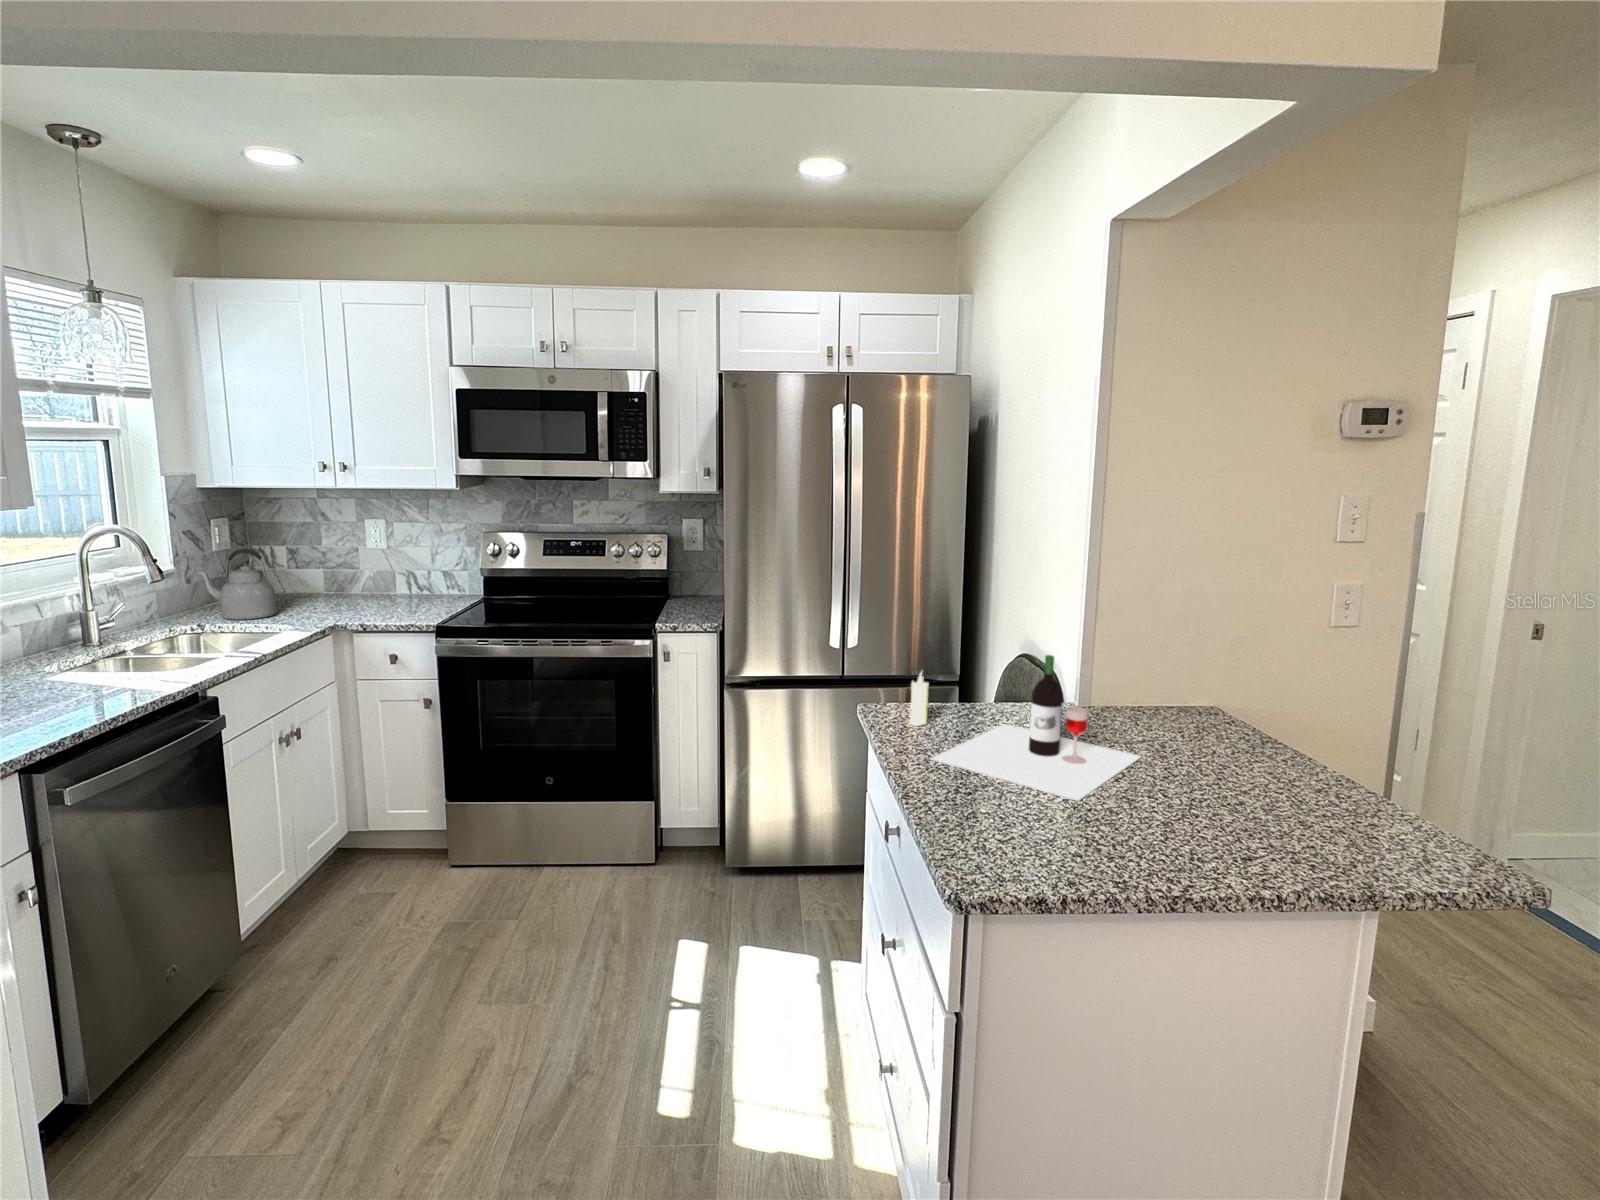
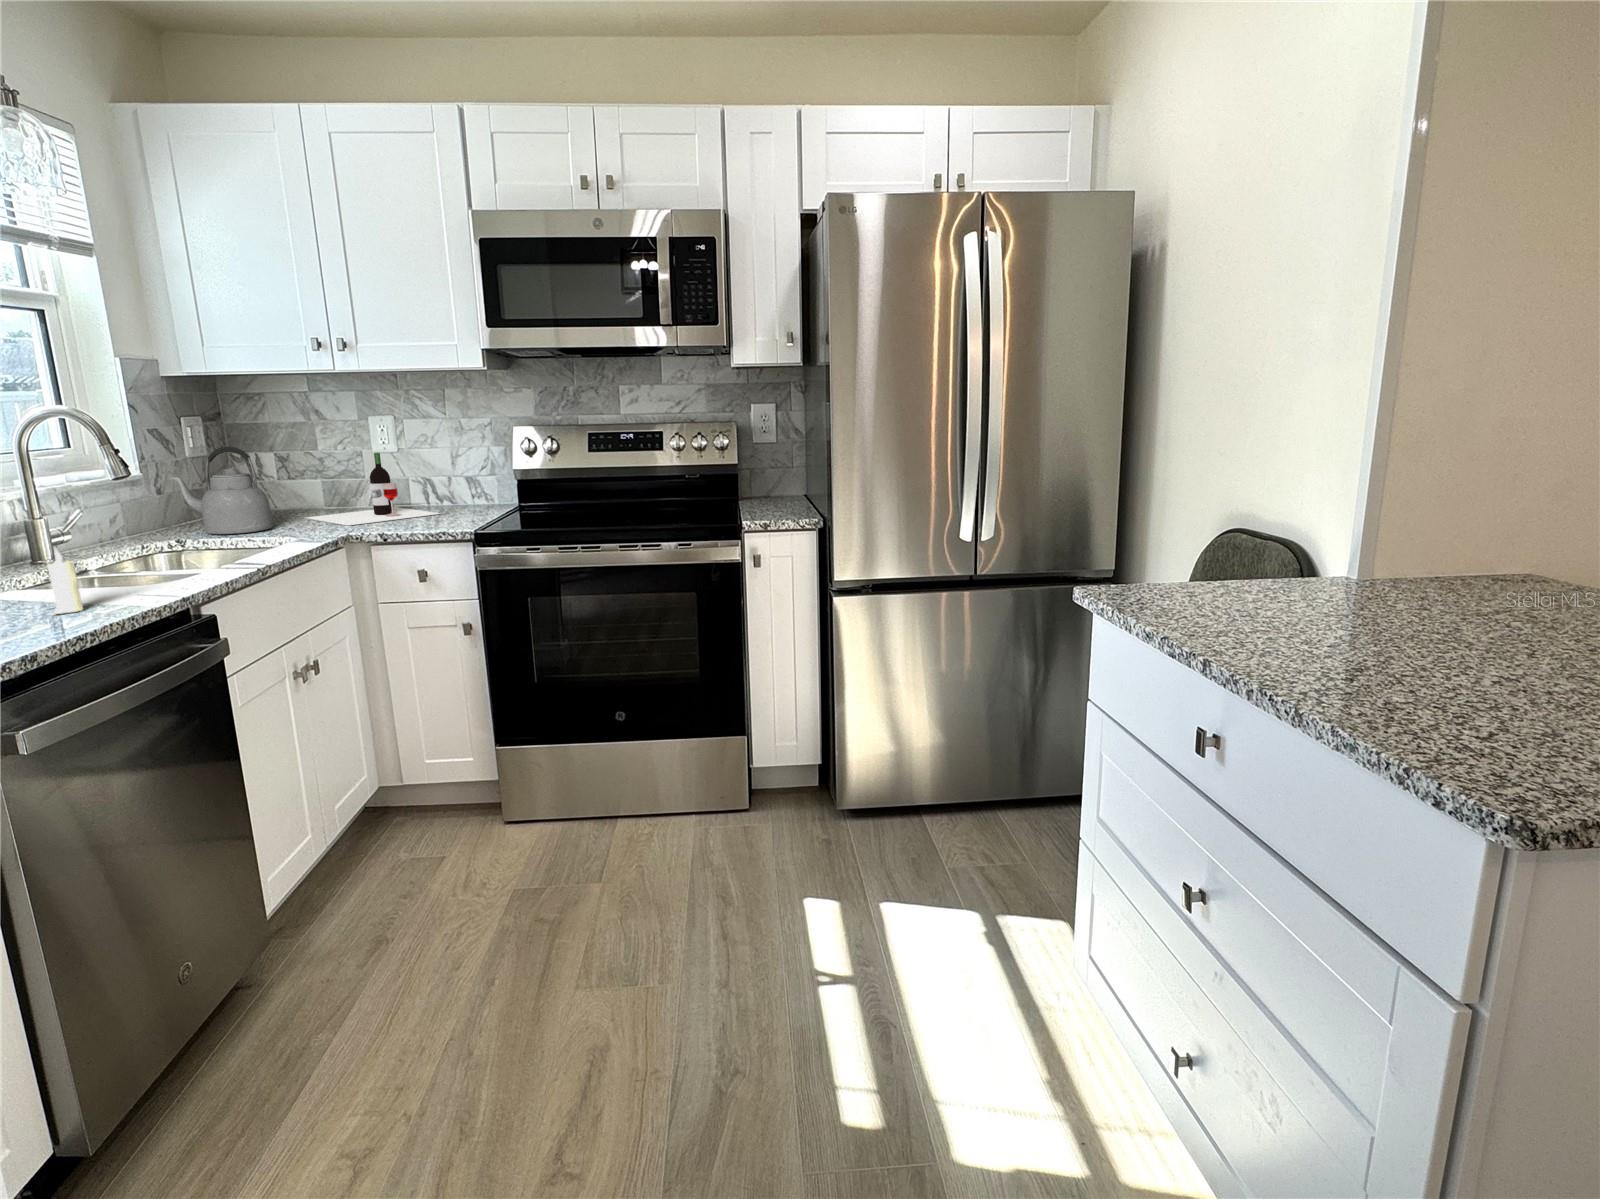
wine bottle: present [930,655,1141,801] -> present [307,453,440,526]
candle: present [909,672,929,726] -> present [47,548,83,615]

